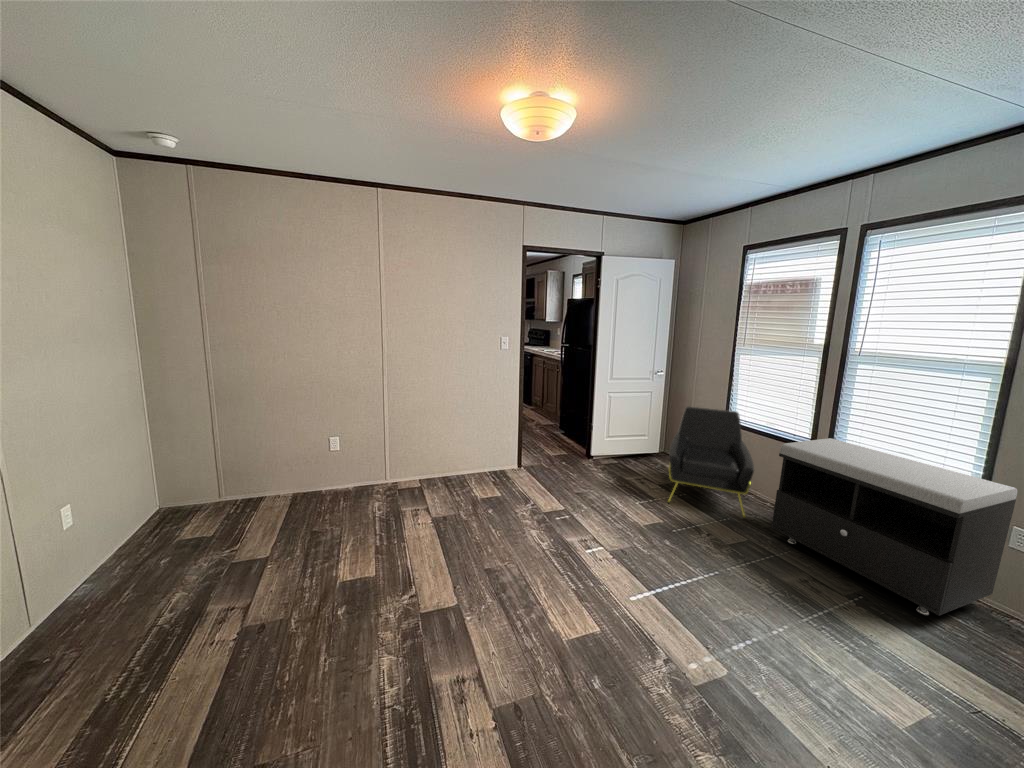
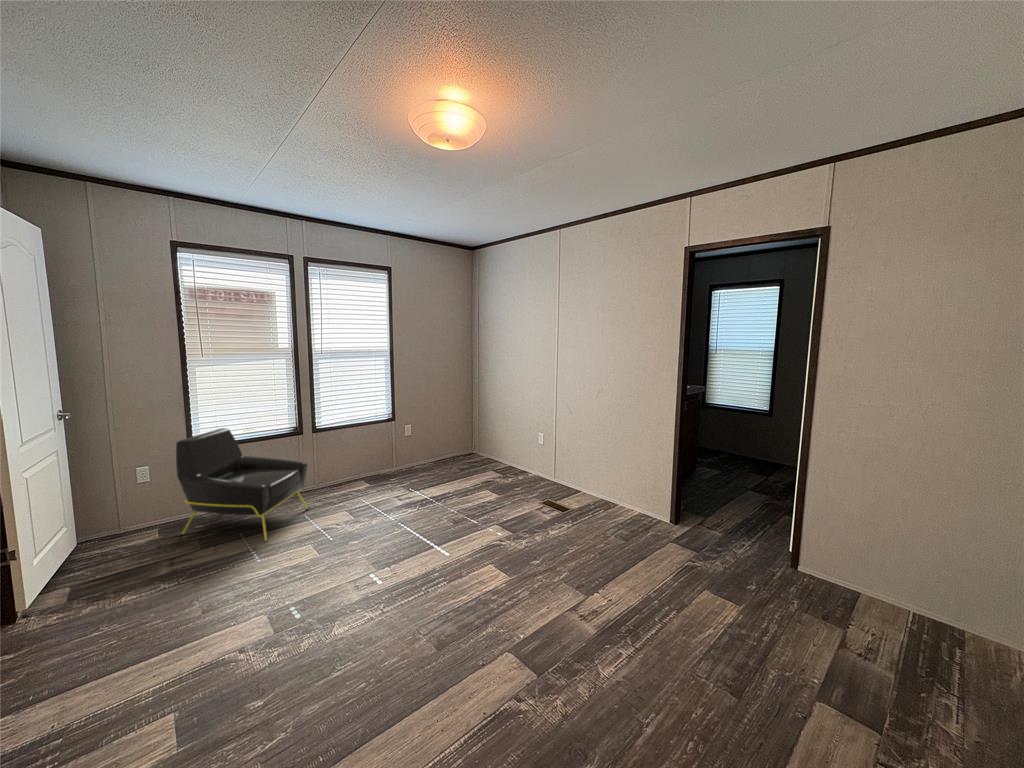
storage bench: present [771,438,1017,616] -> none [320,407,431,498]

